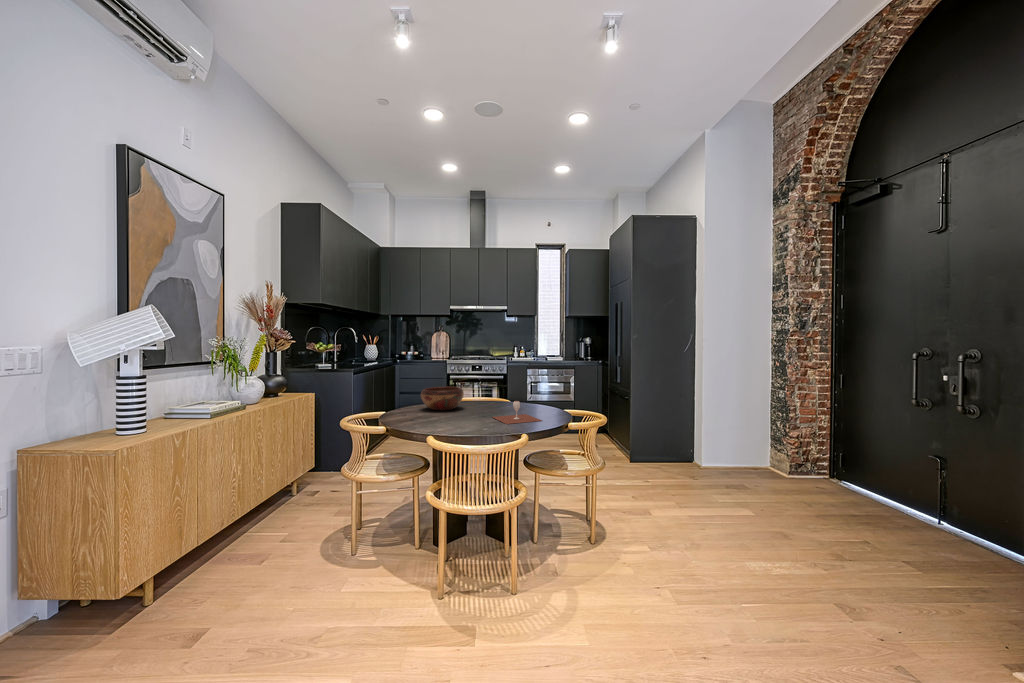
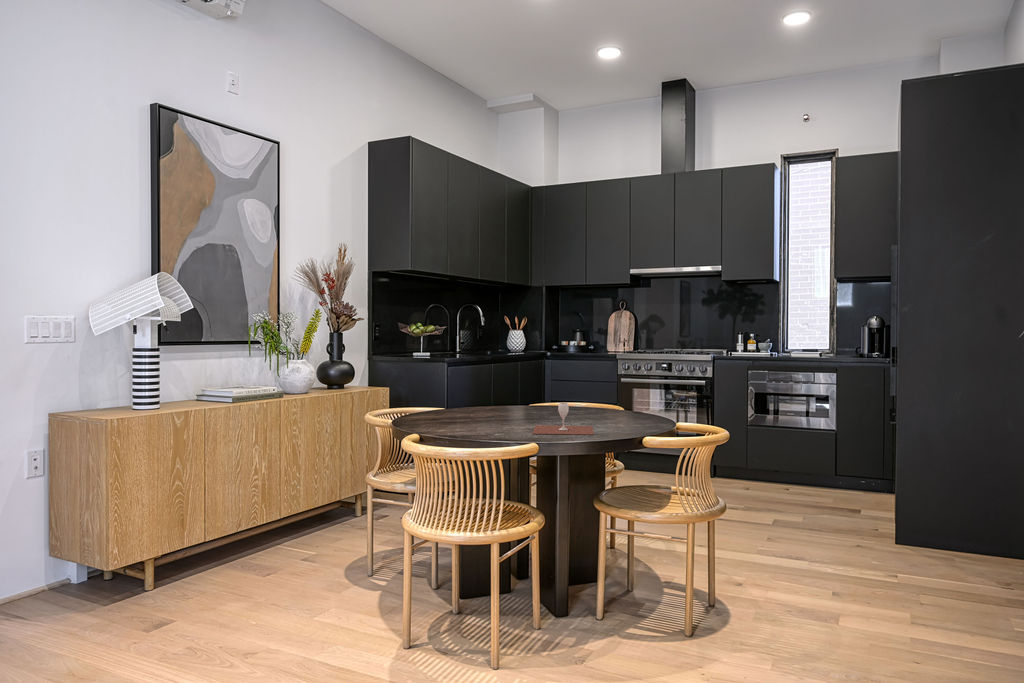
decorative bowl: present [421,387,464,410] -> none [469,383,530,415]

